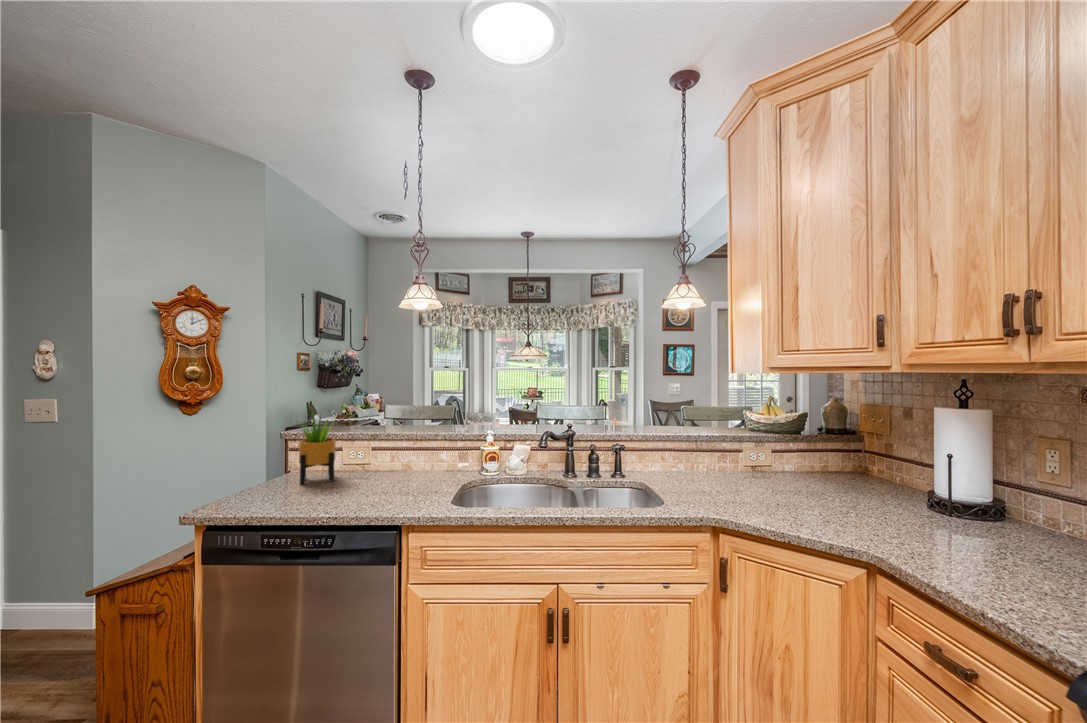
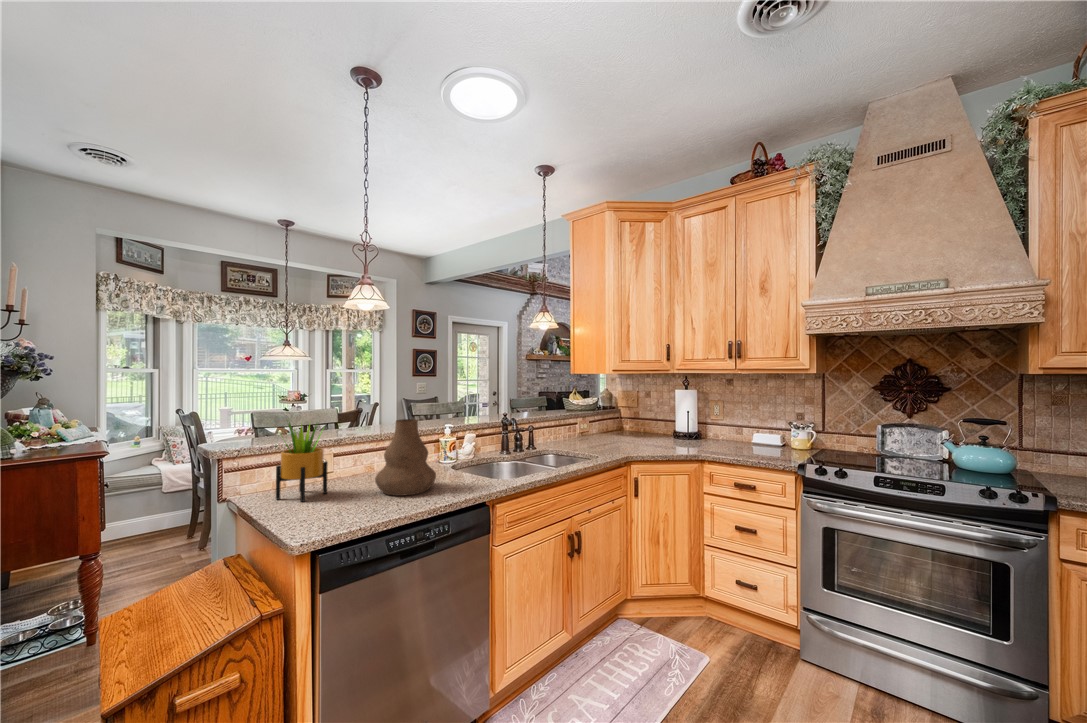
vase: none [336,422,400,500] -> present [375,419,436,496]

